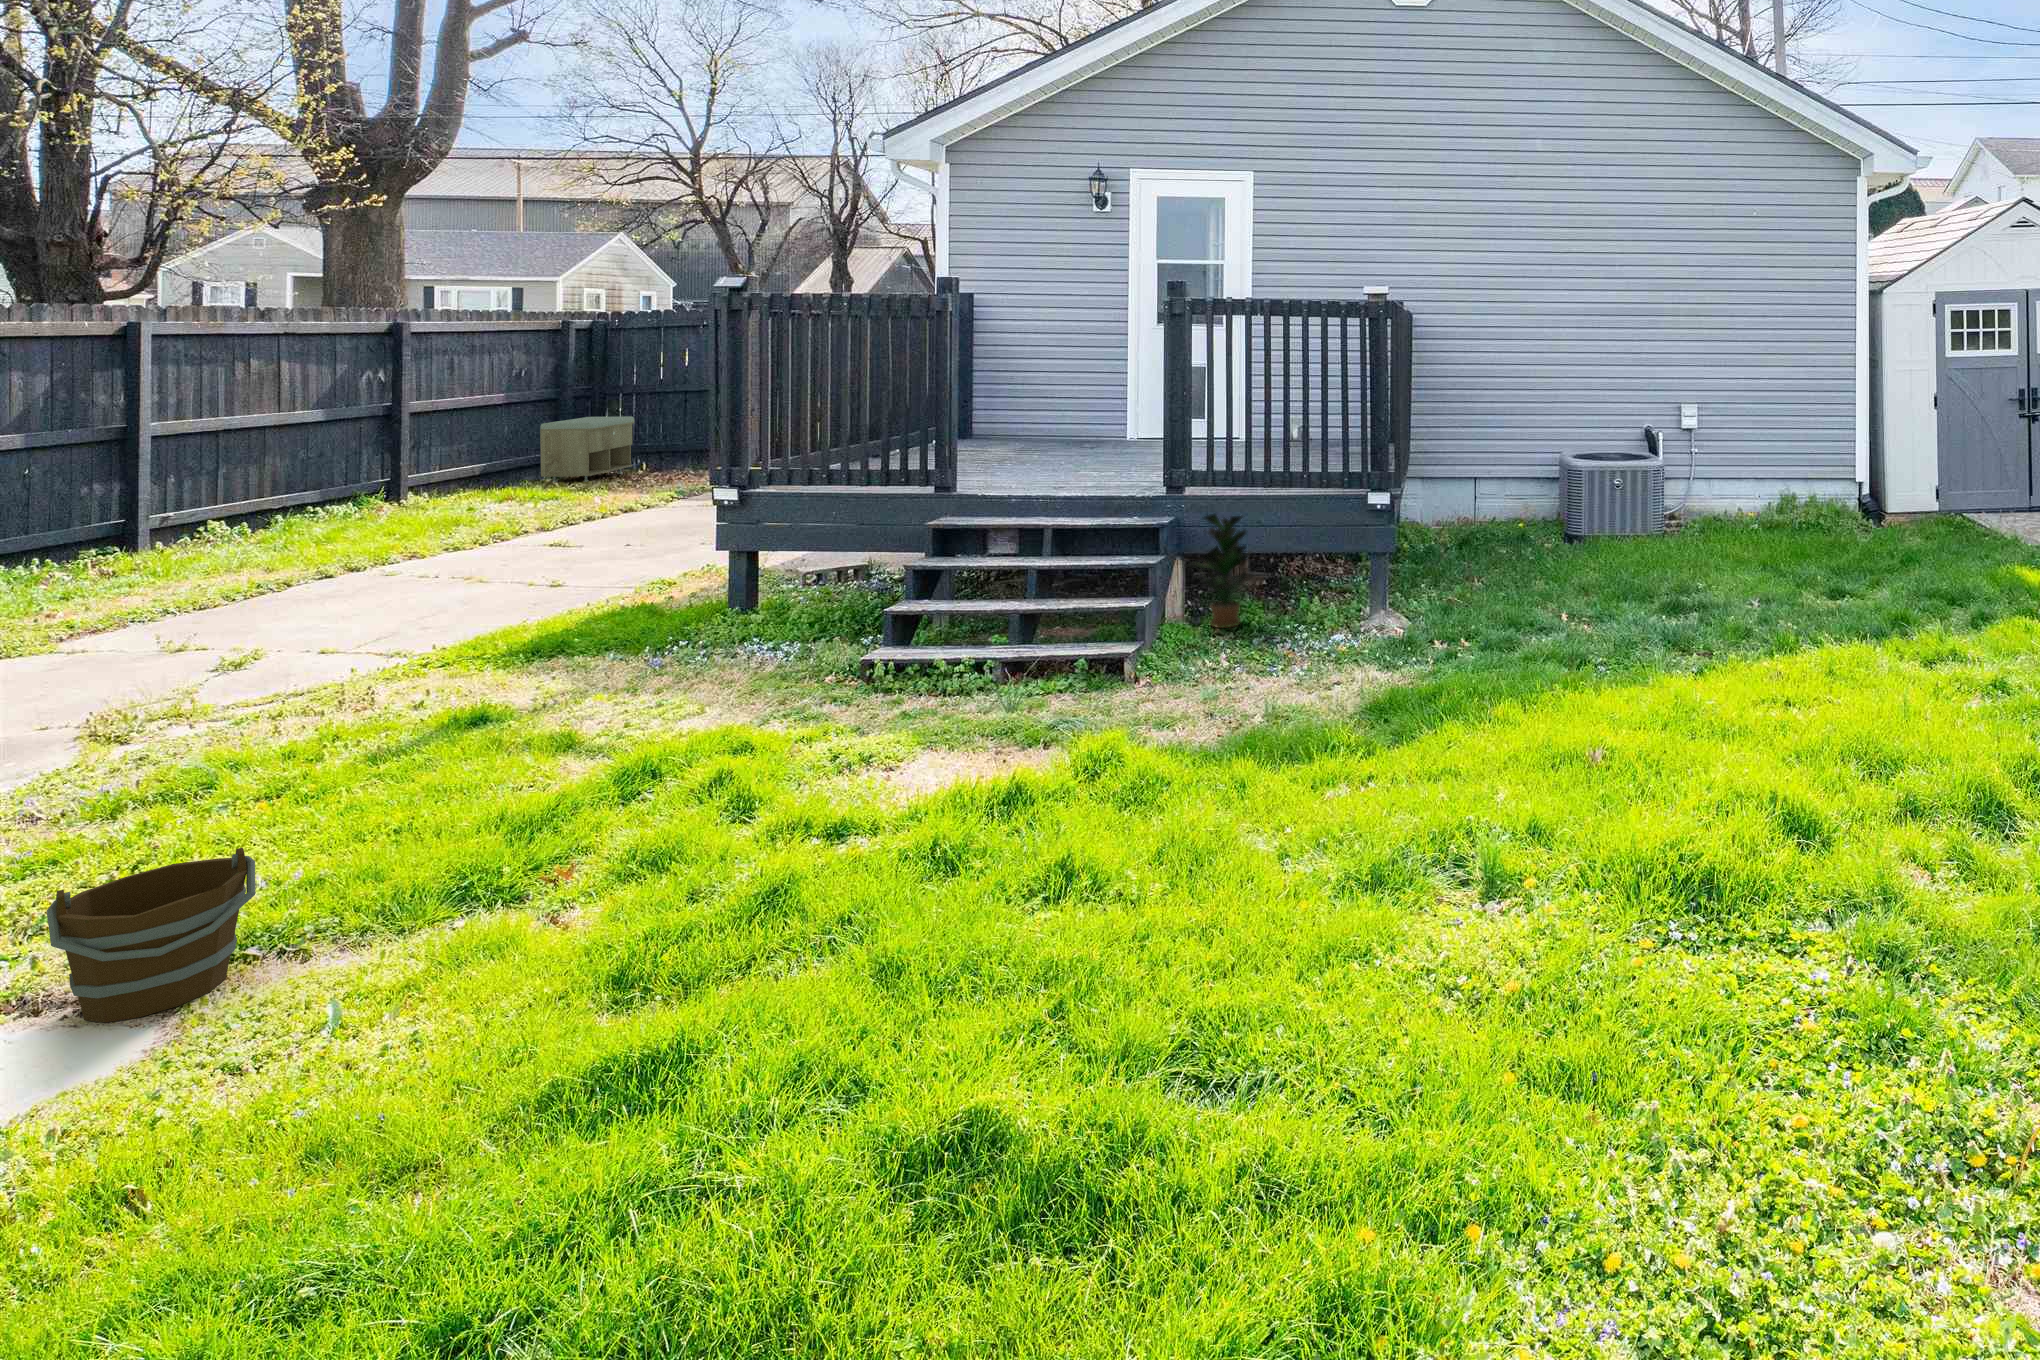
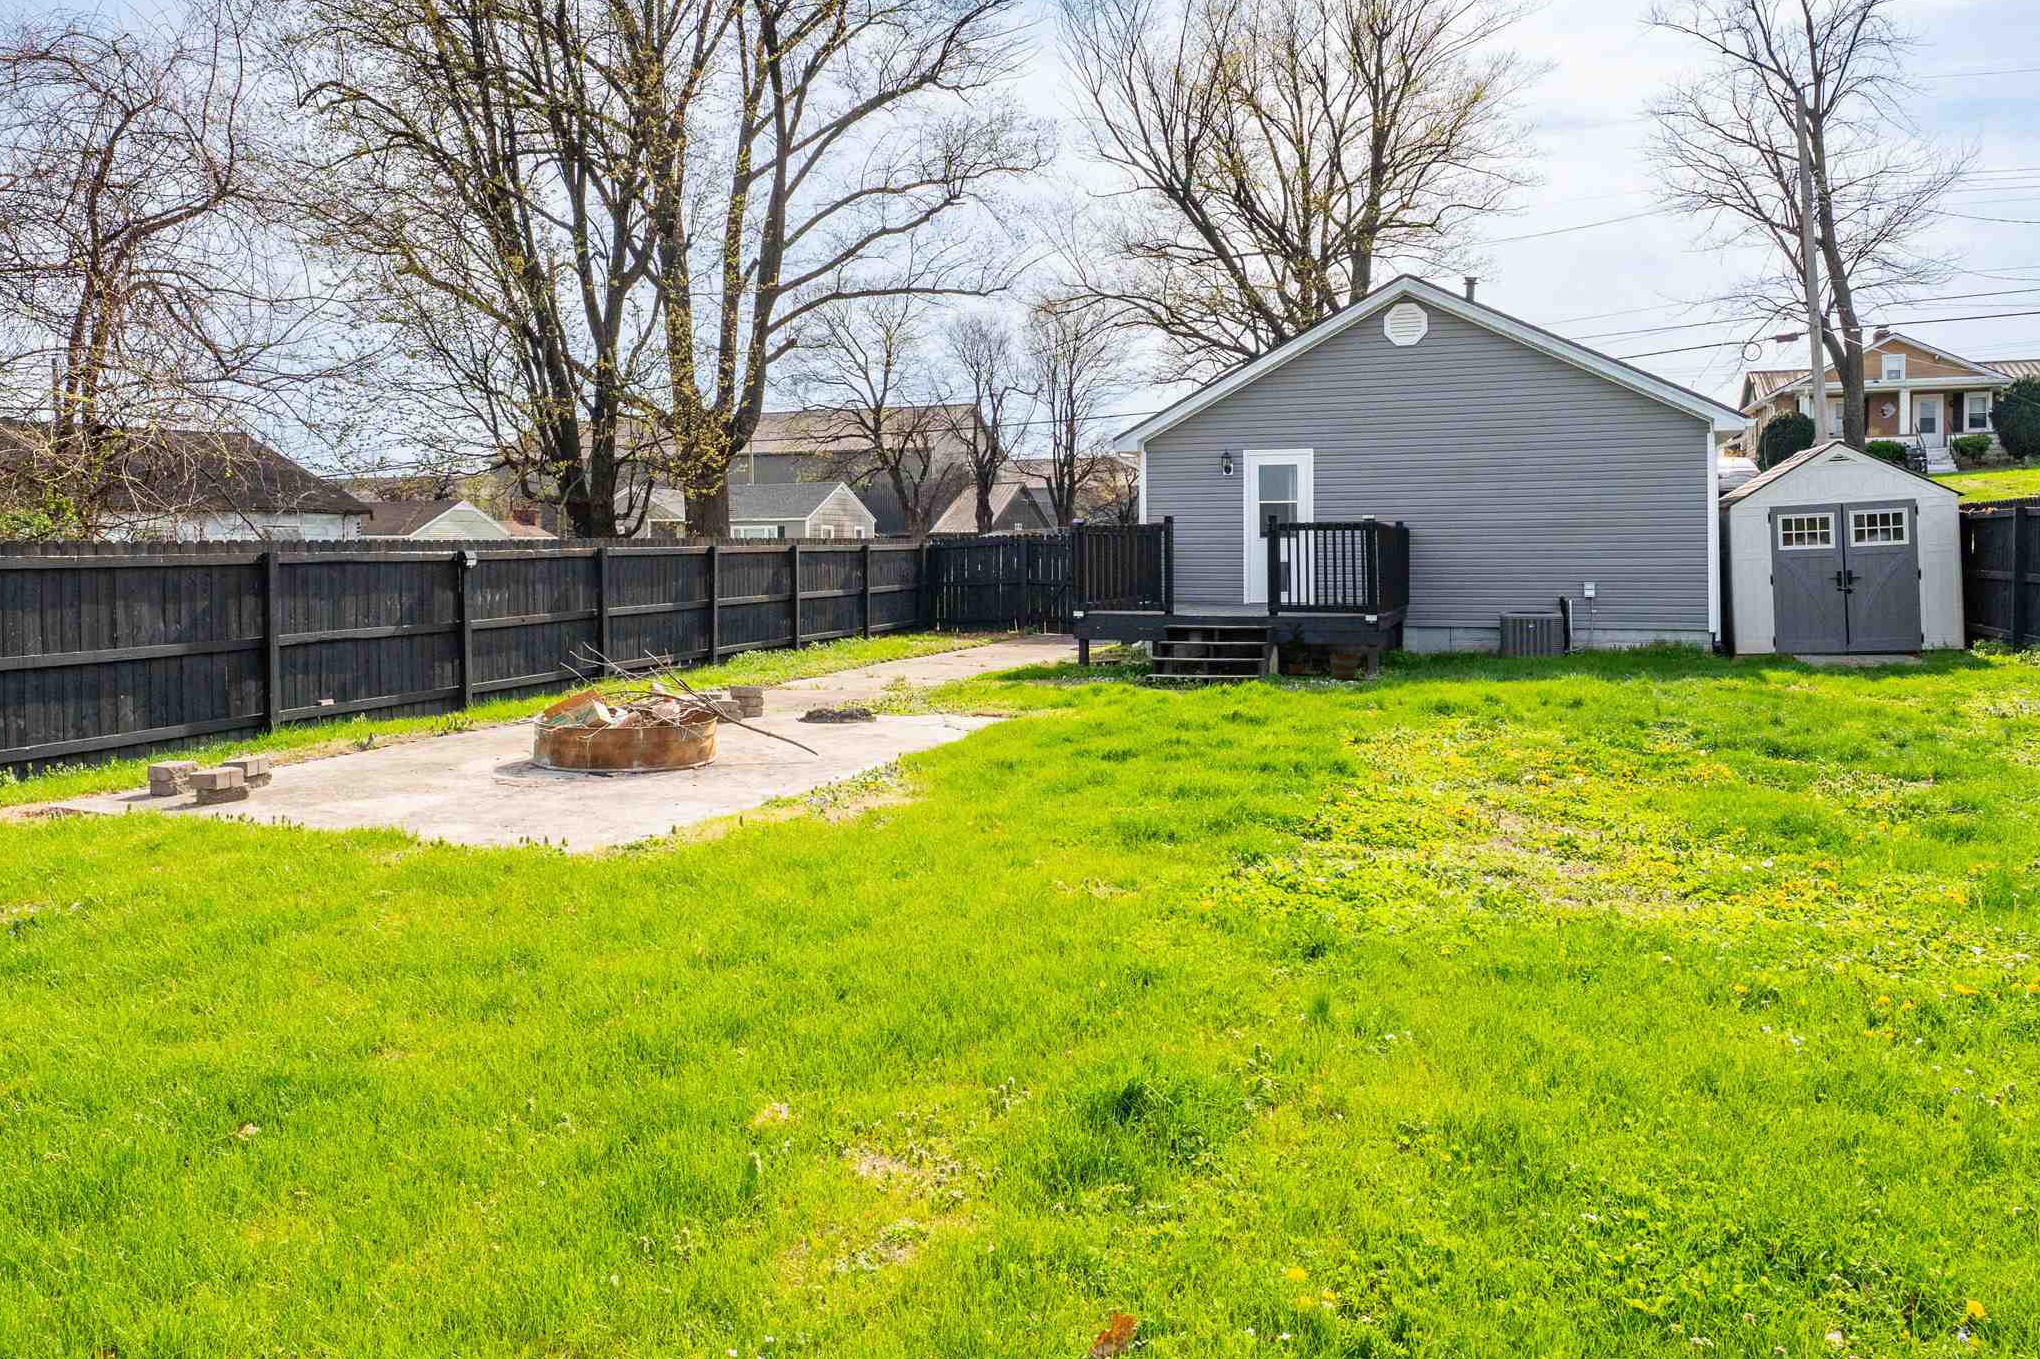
storage bench: present [540,416,634,482] -> none [896,605,936,643]
bucket: present [47,848,255,1022] -> present [1331,651,1359,679]

